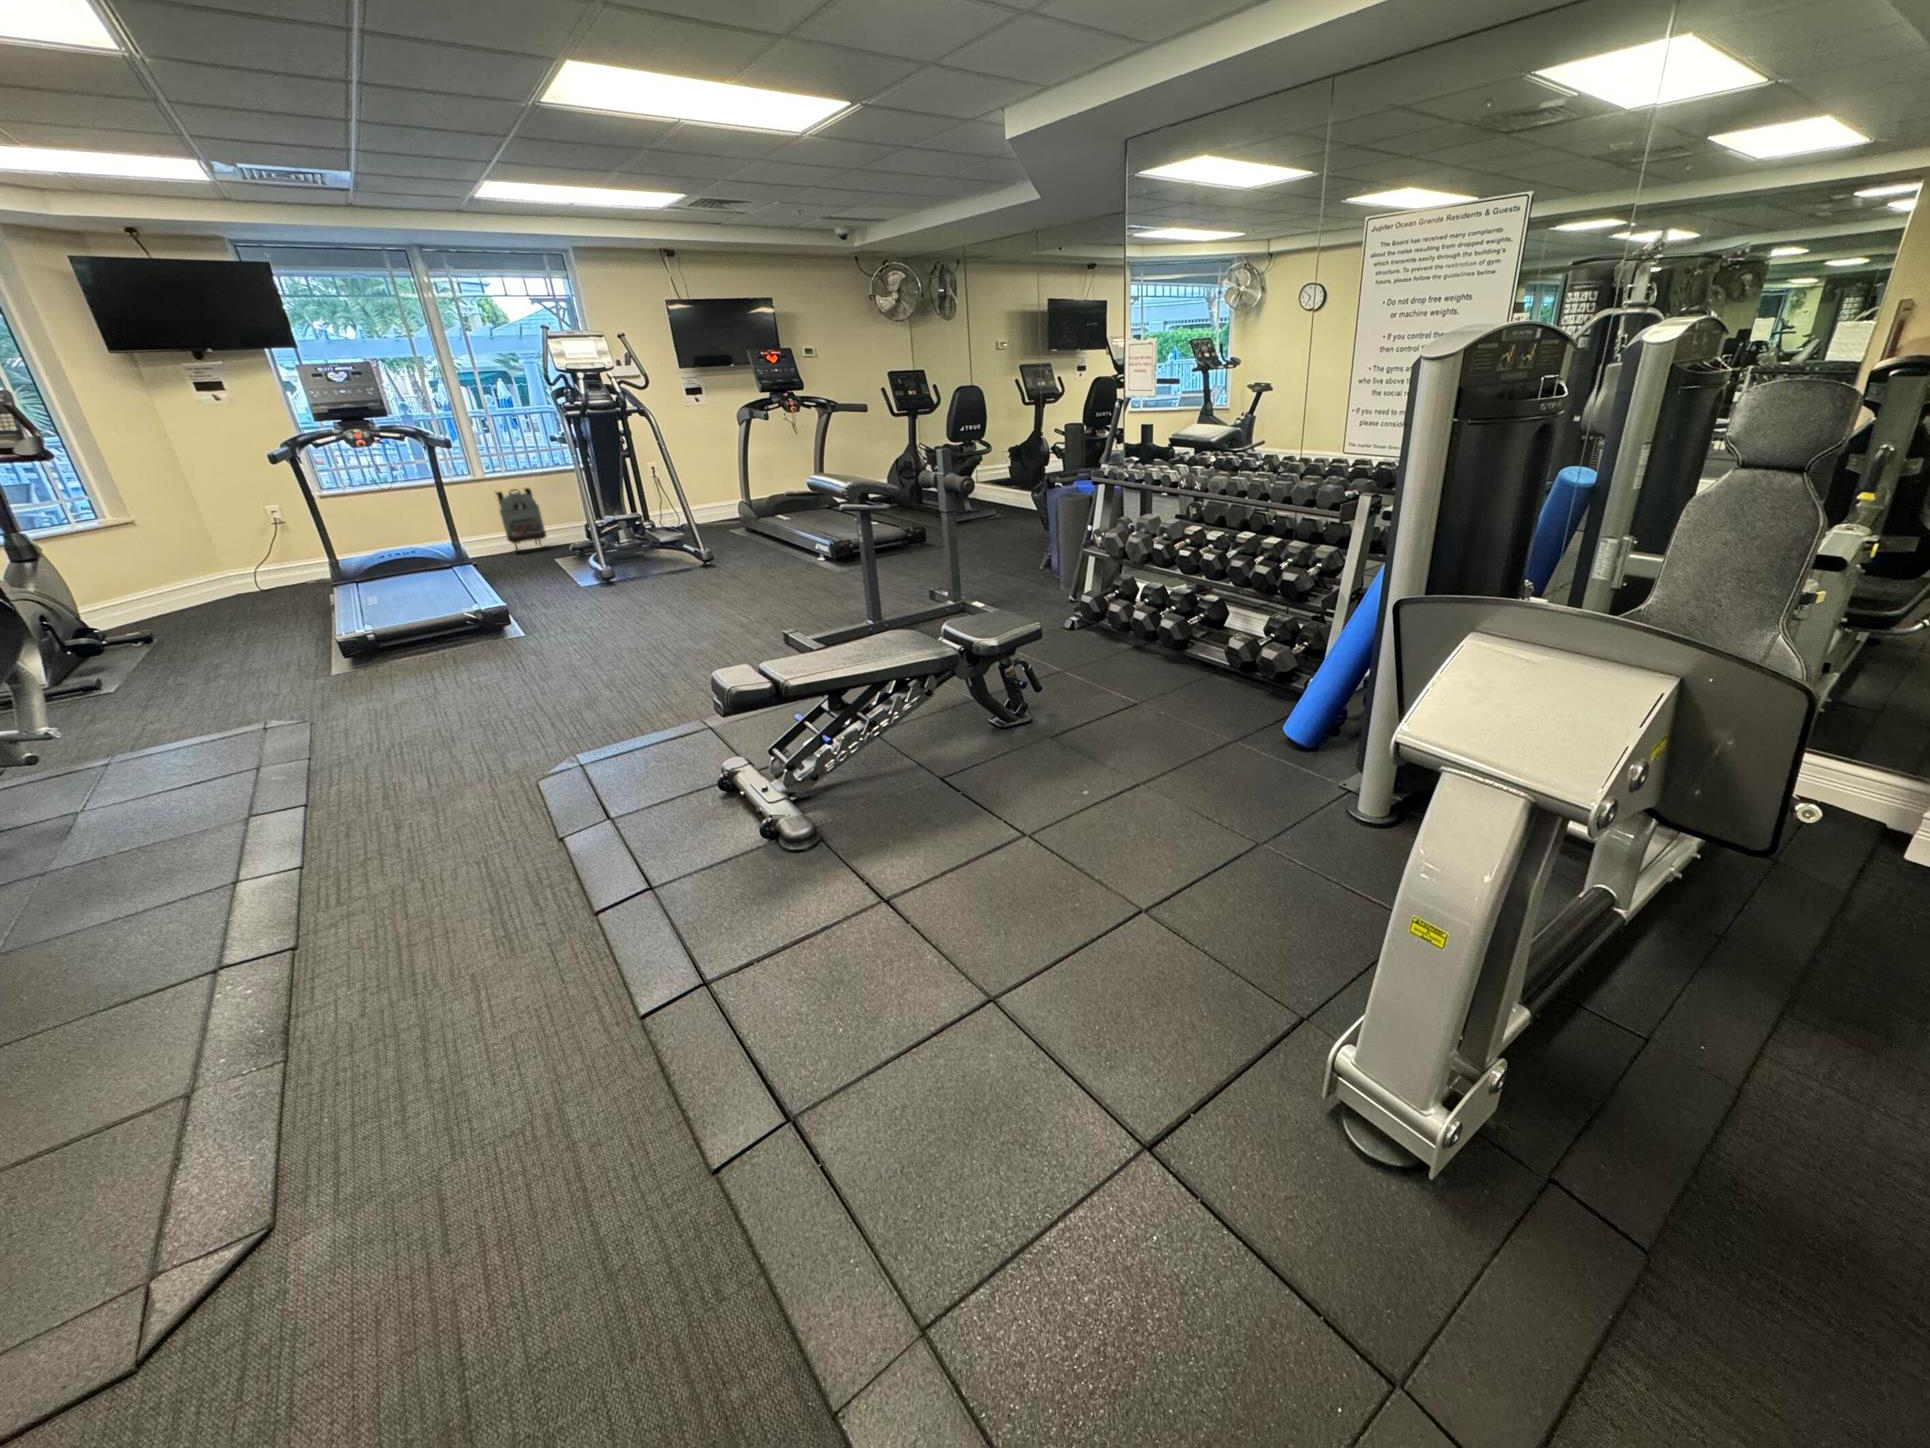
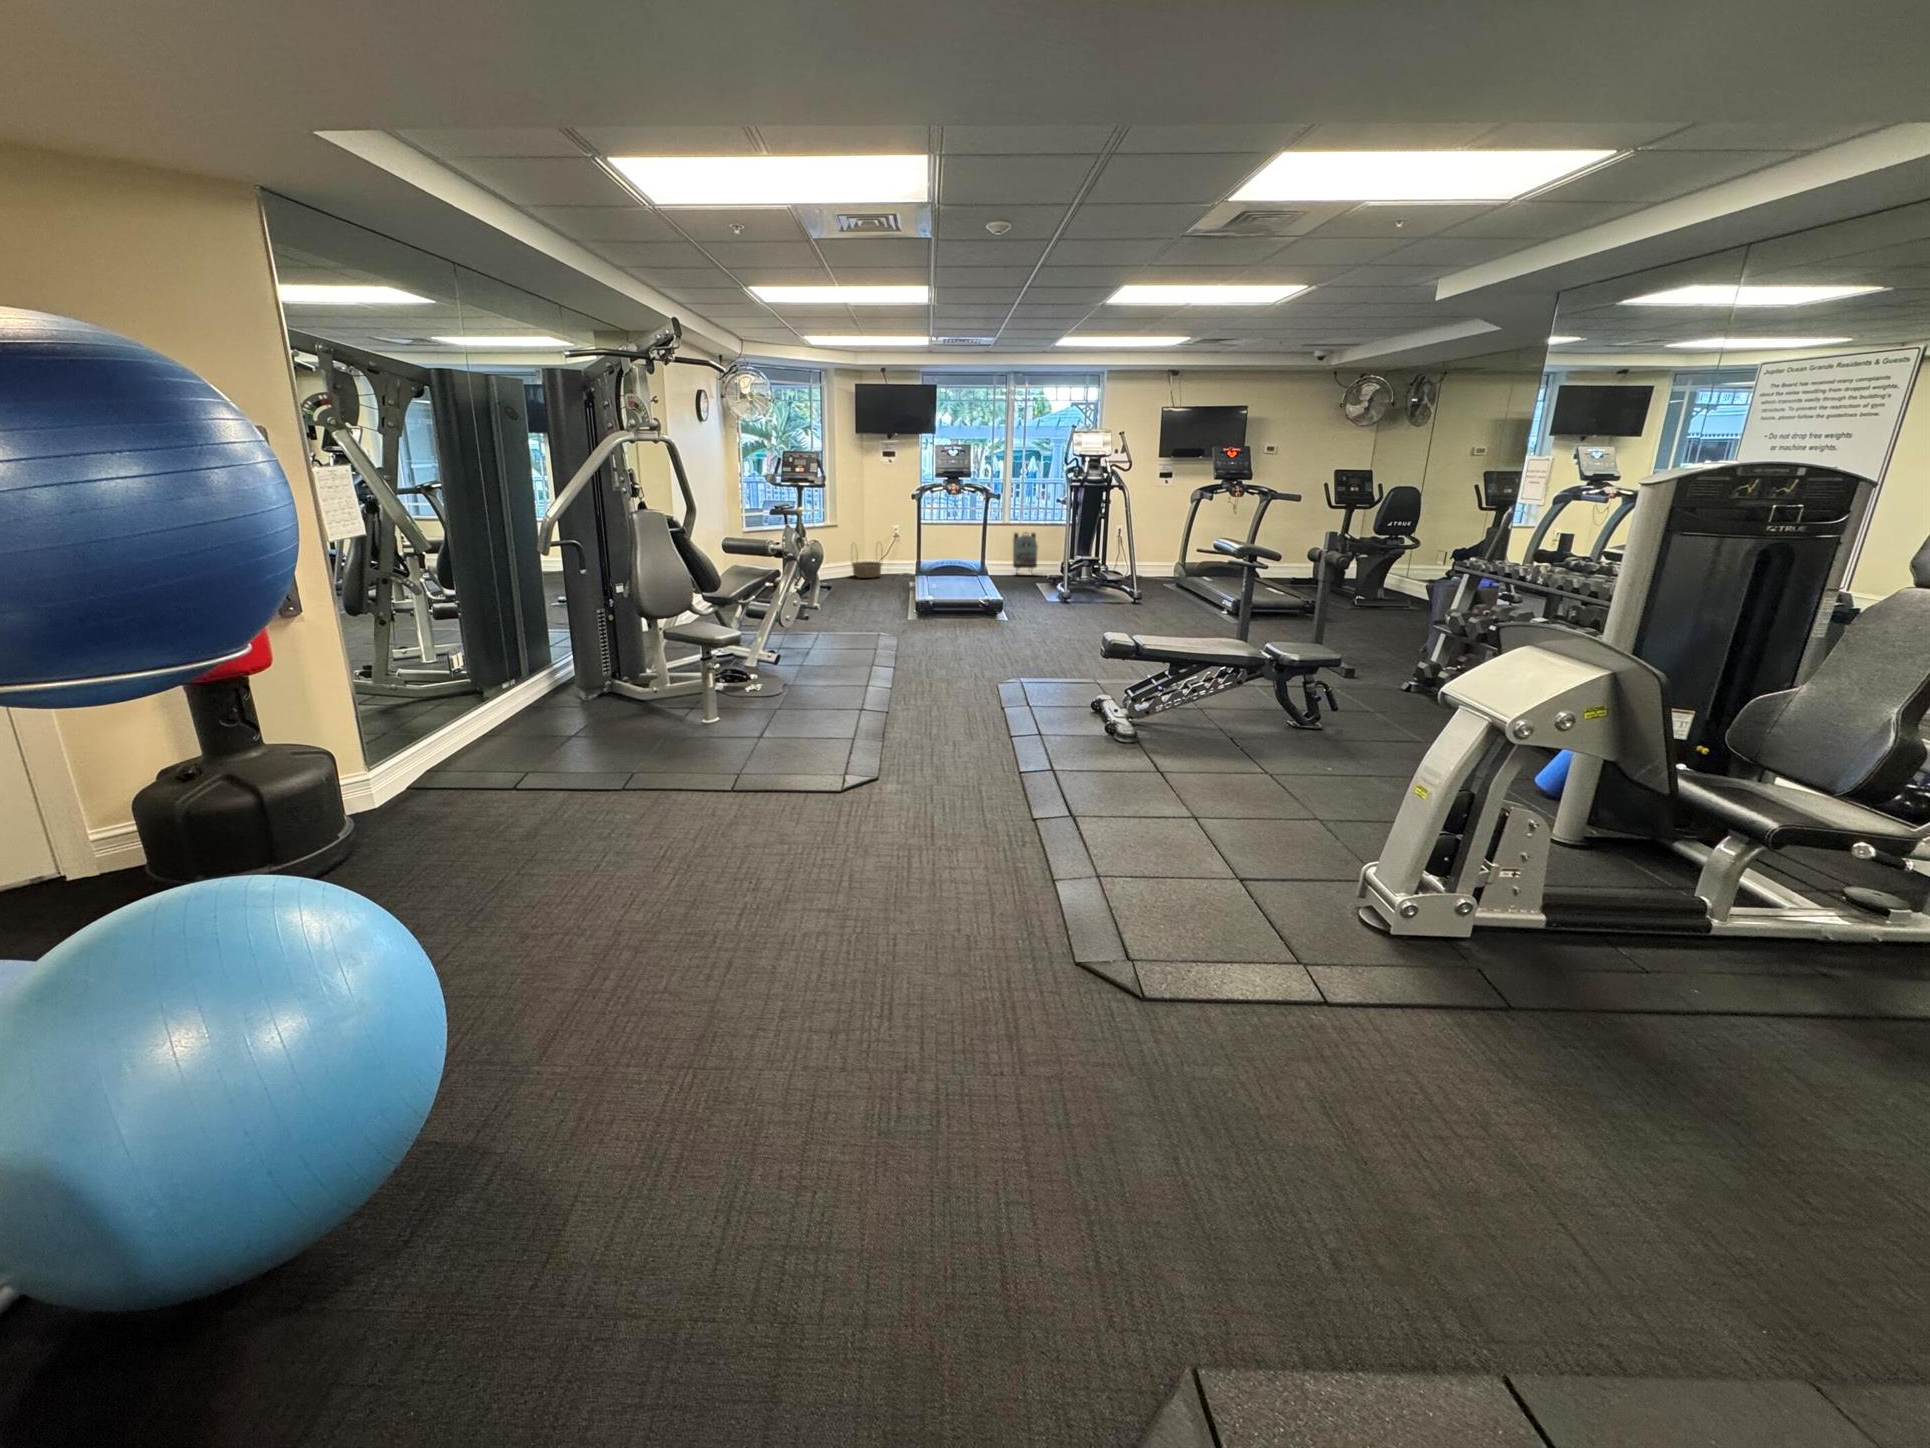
basket: none [180,539,265,607] -> present [852,561,882,578]

